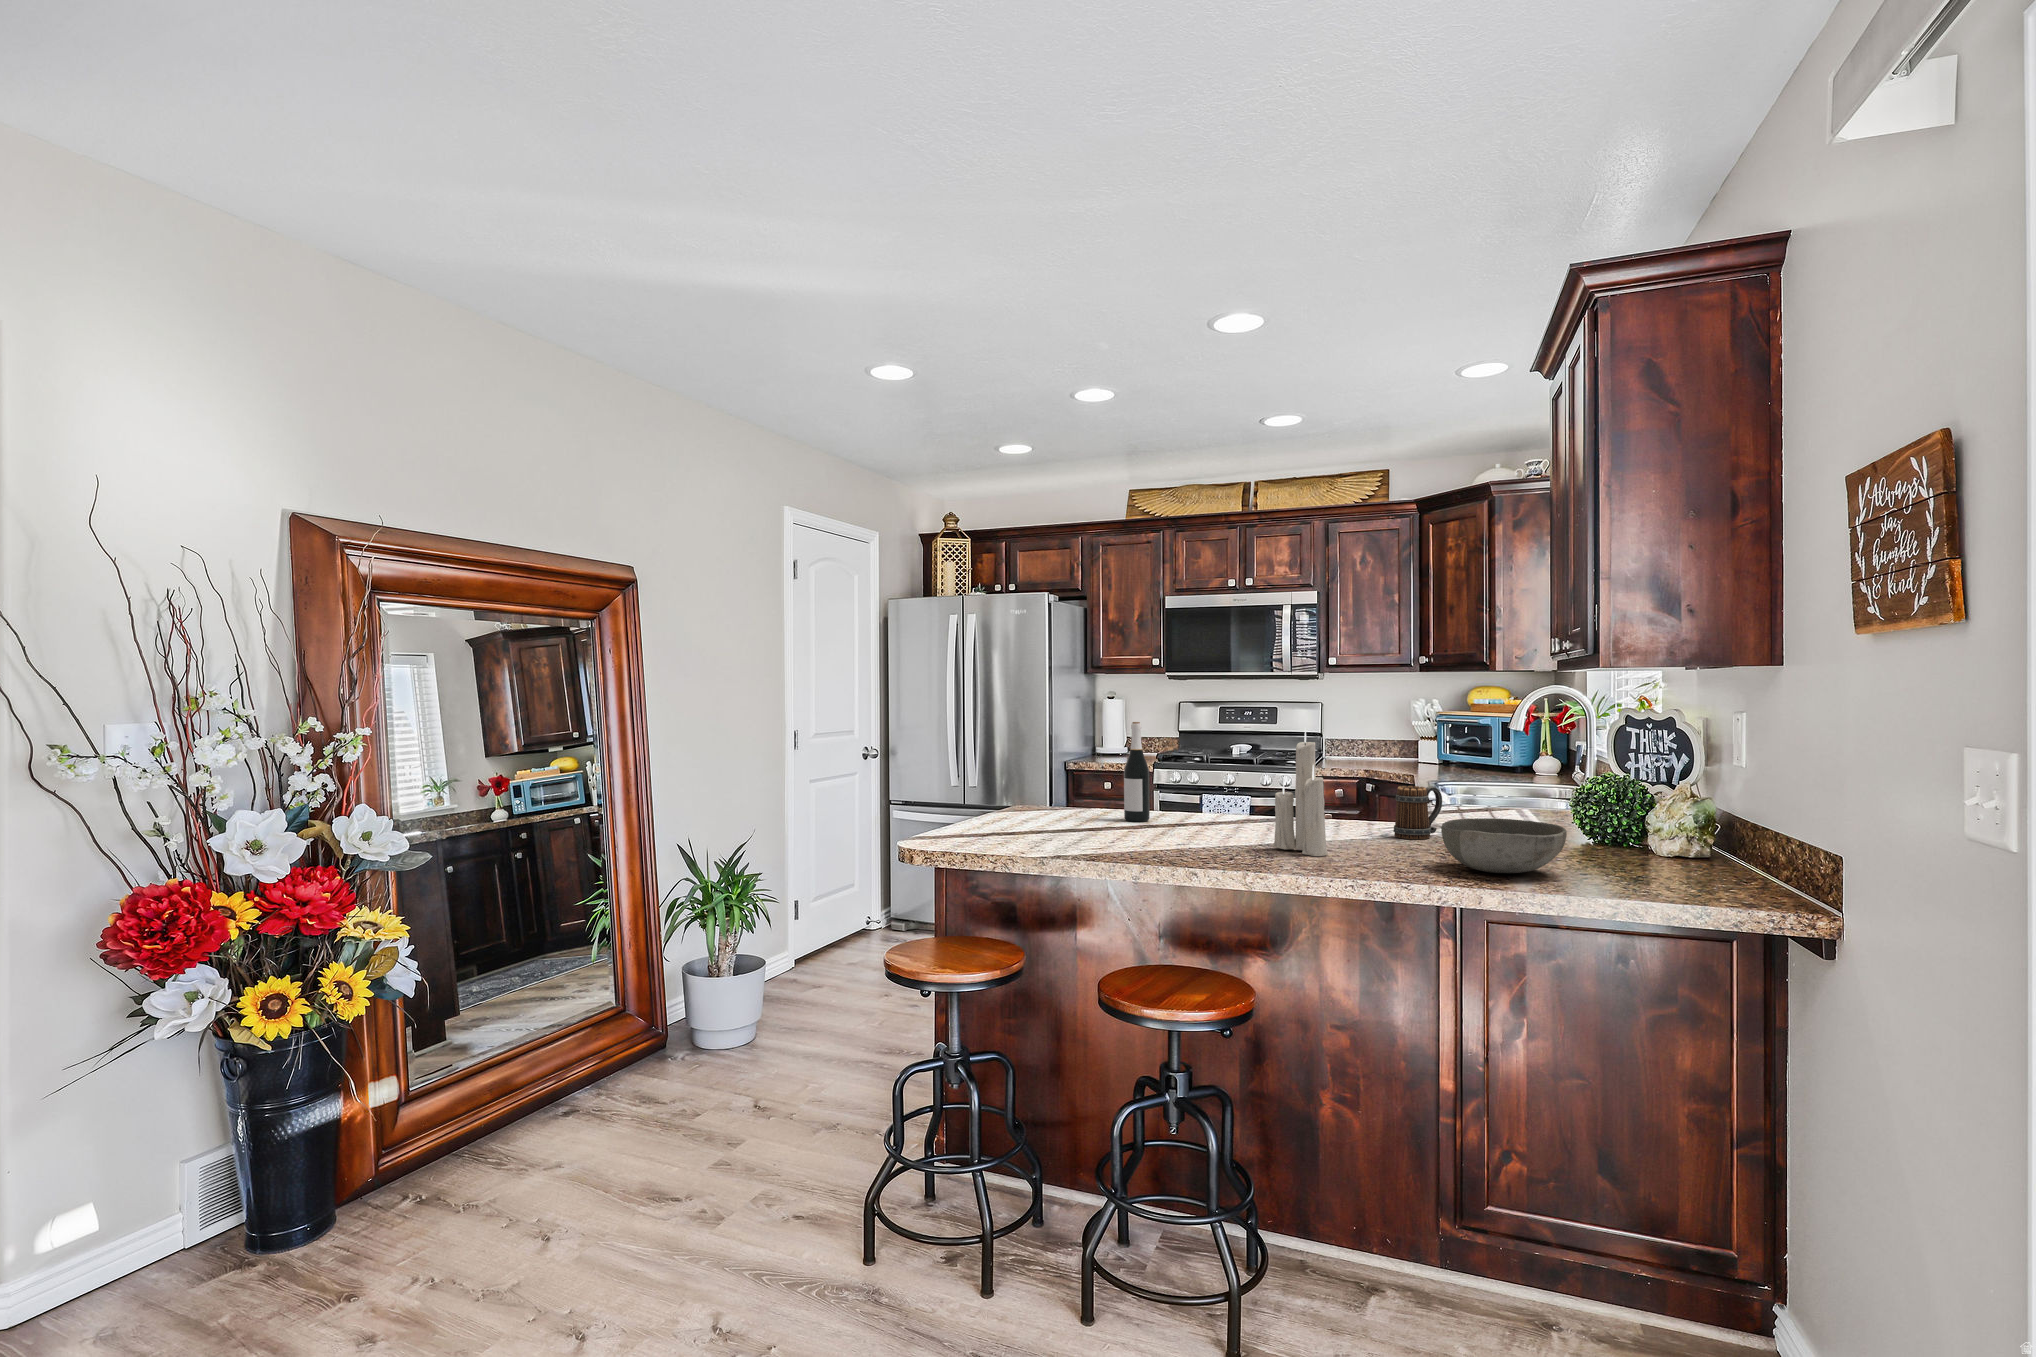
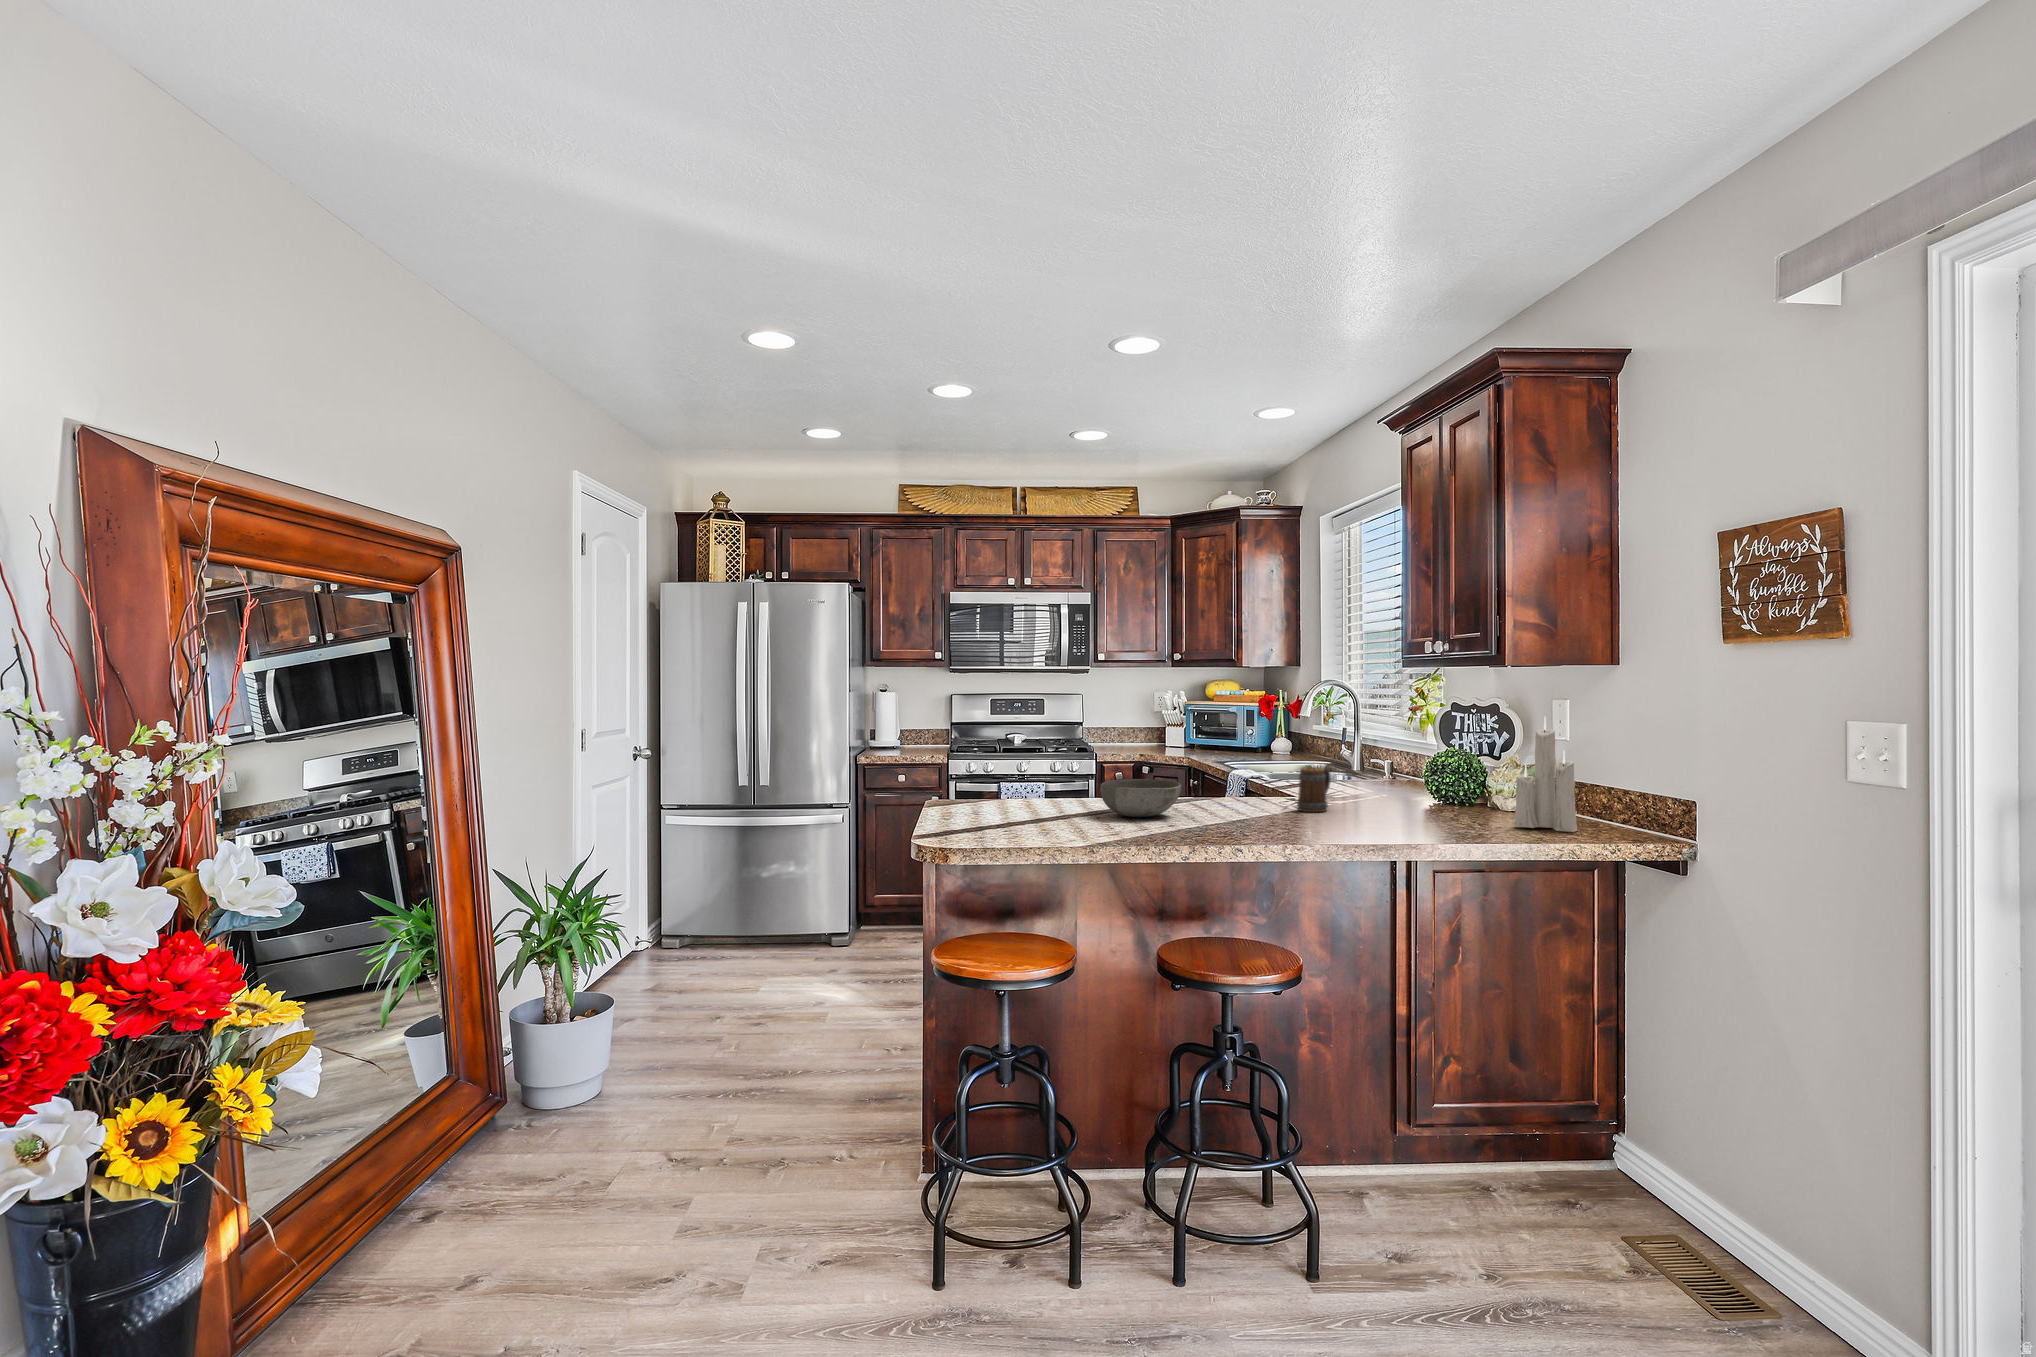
wine bottle: present [1124,722,1150,822] -> none [1050,716,1074,812]
candle: present [1272,727,1328,856] -> present [1513,717,1577,832]
bowl: present [1441,818,1567,873] -> present [1100,779,1181,817]

